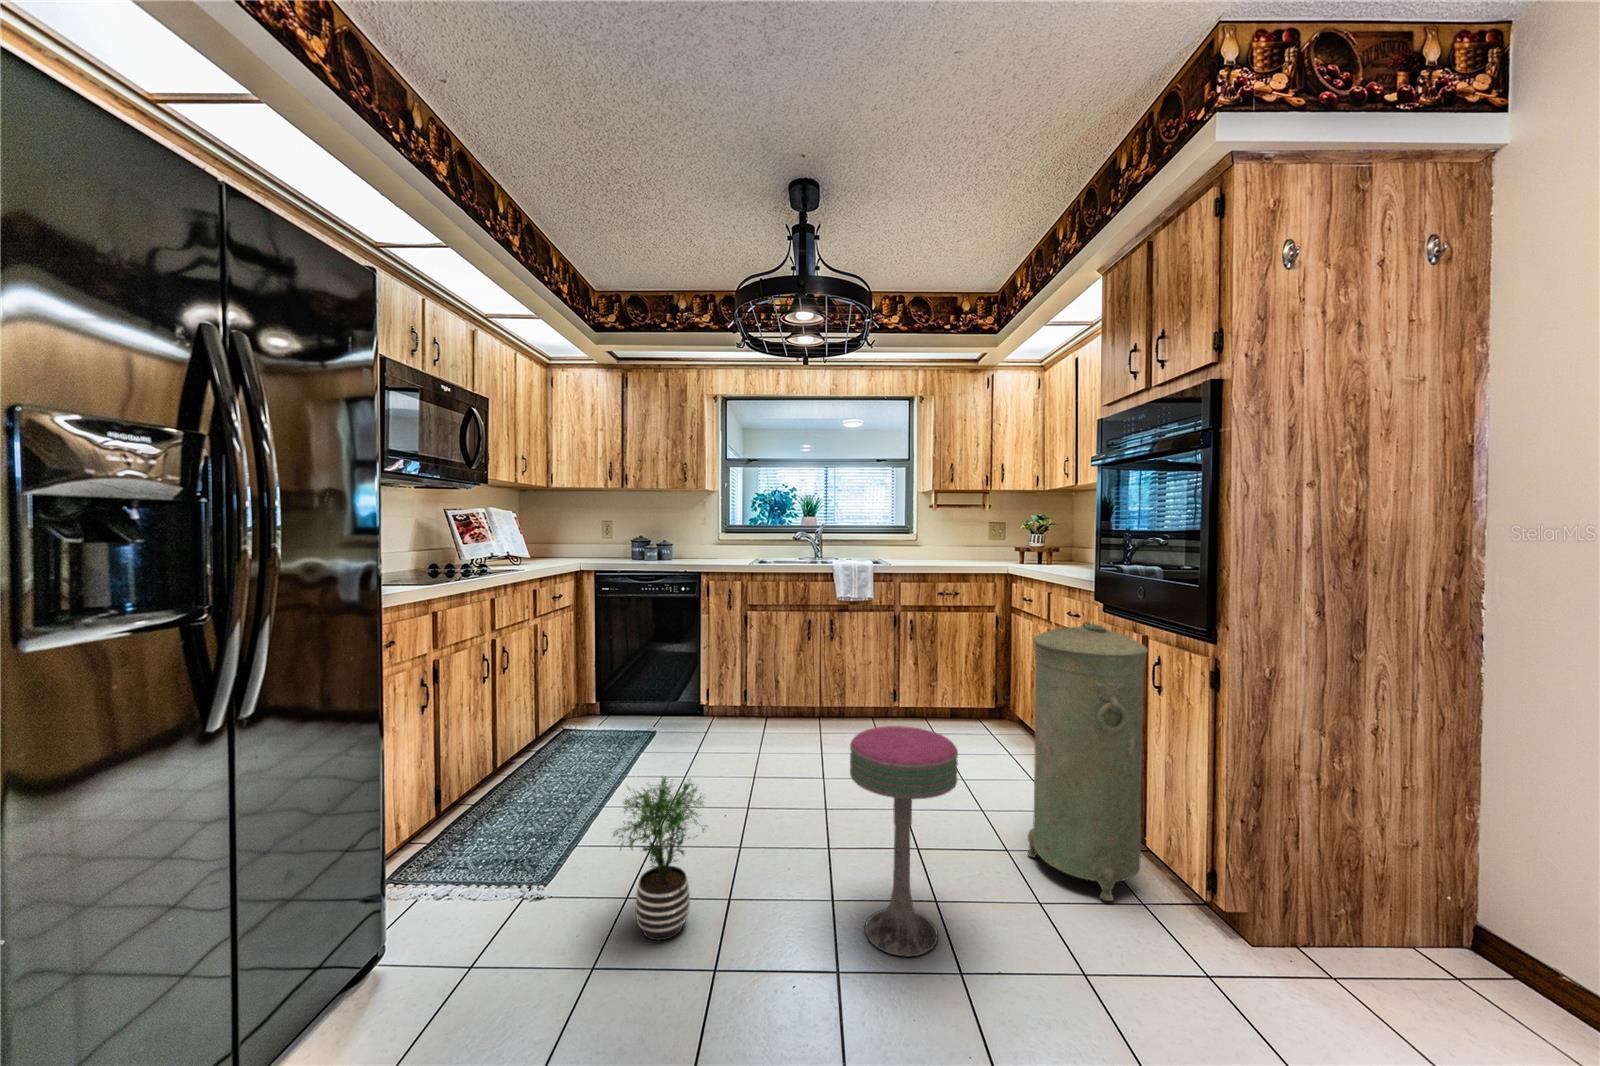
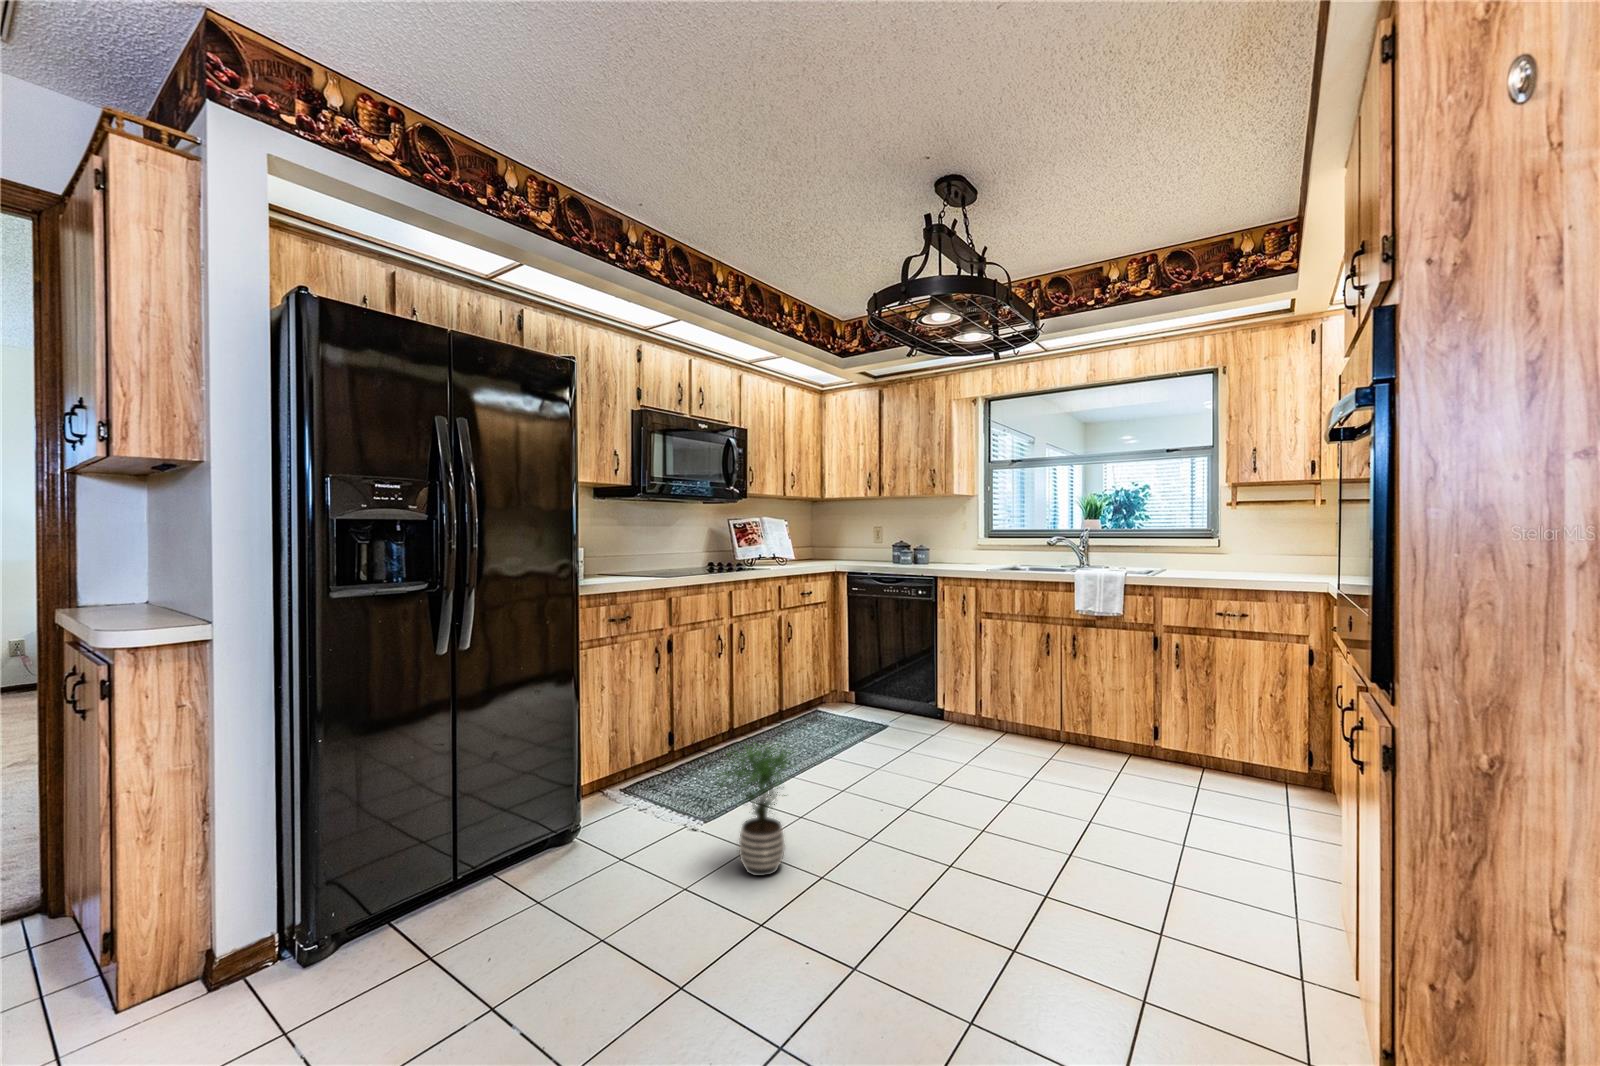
trash can: present [1028,622,1148,901] -> none [1169,640,1328,995]
bar stool: present [850,726,958,957] -> none [900,726,1010,958]

